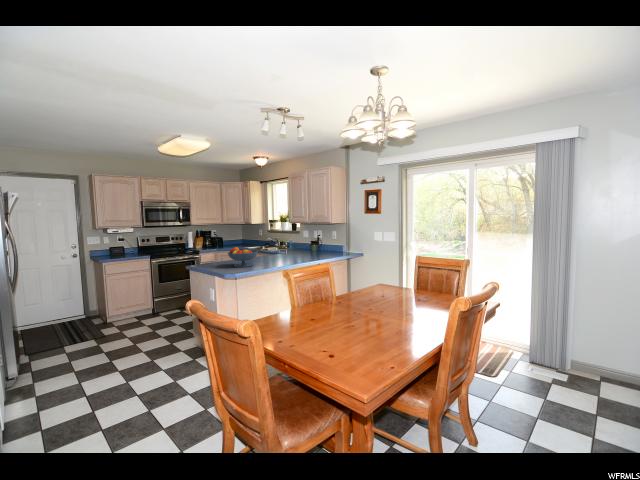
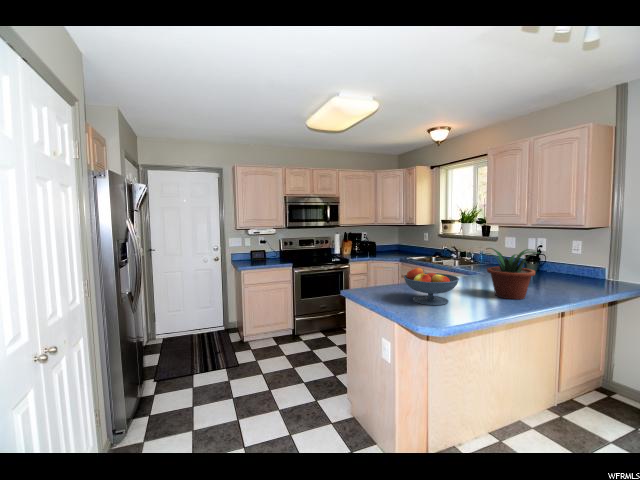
potted plant: none [274,235,302,262] -> present [483,248,539,299]

